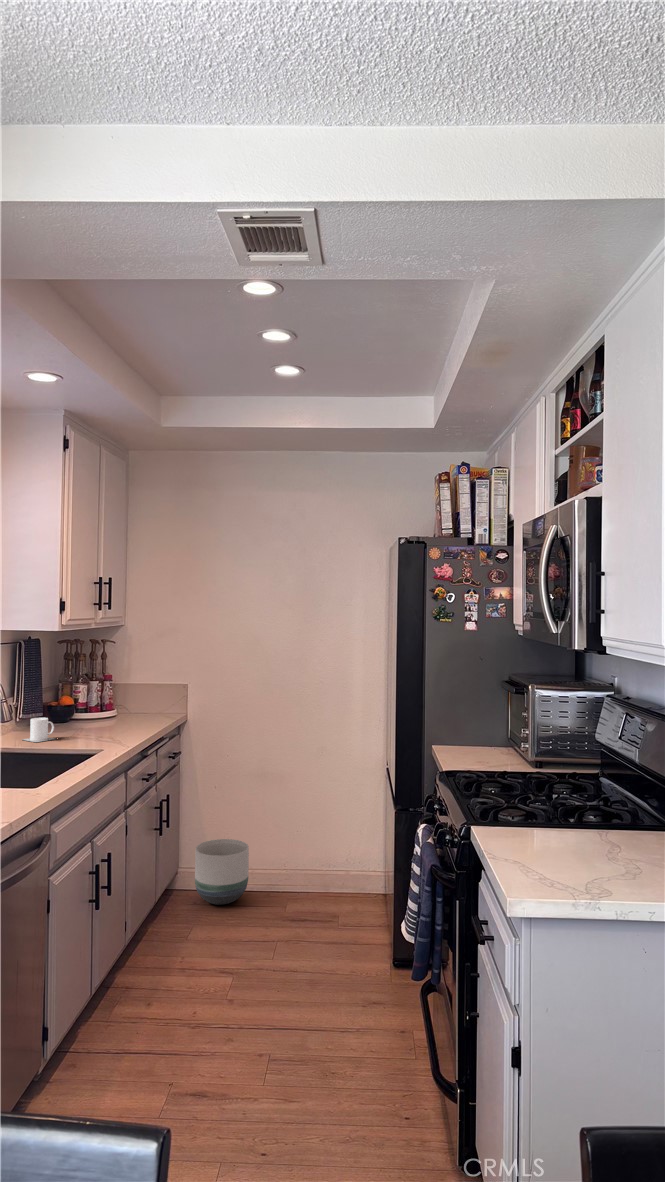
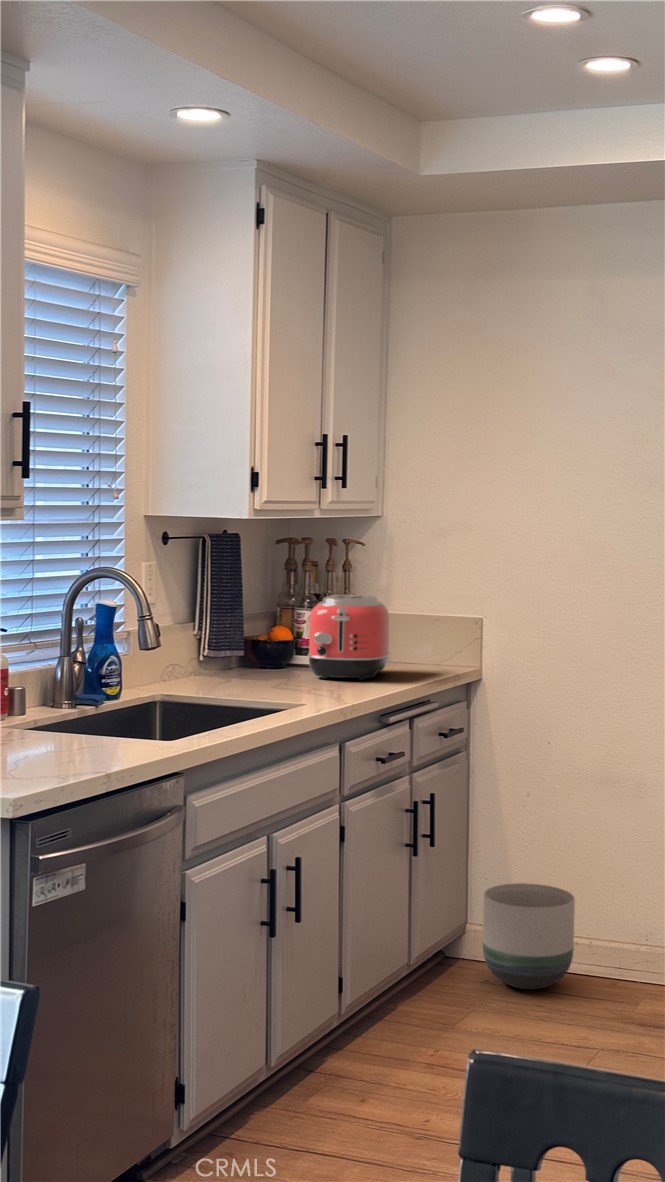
toaster: none [88,675,139,729] -> present [307,594,390,680]
mug: present [23,718,55,742] -> none [199,653,249,689]

